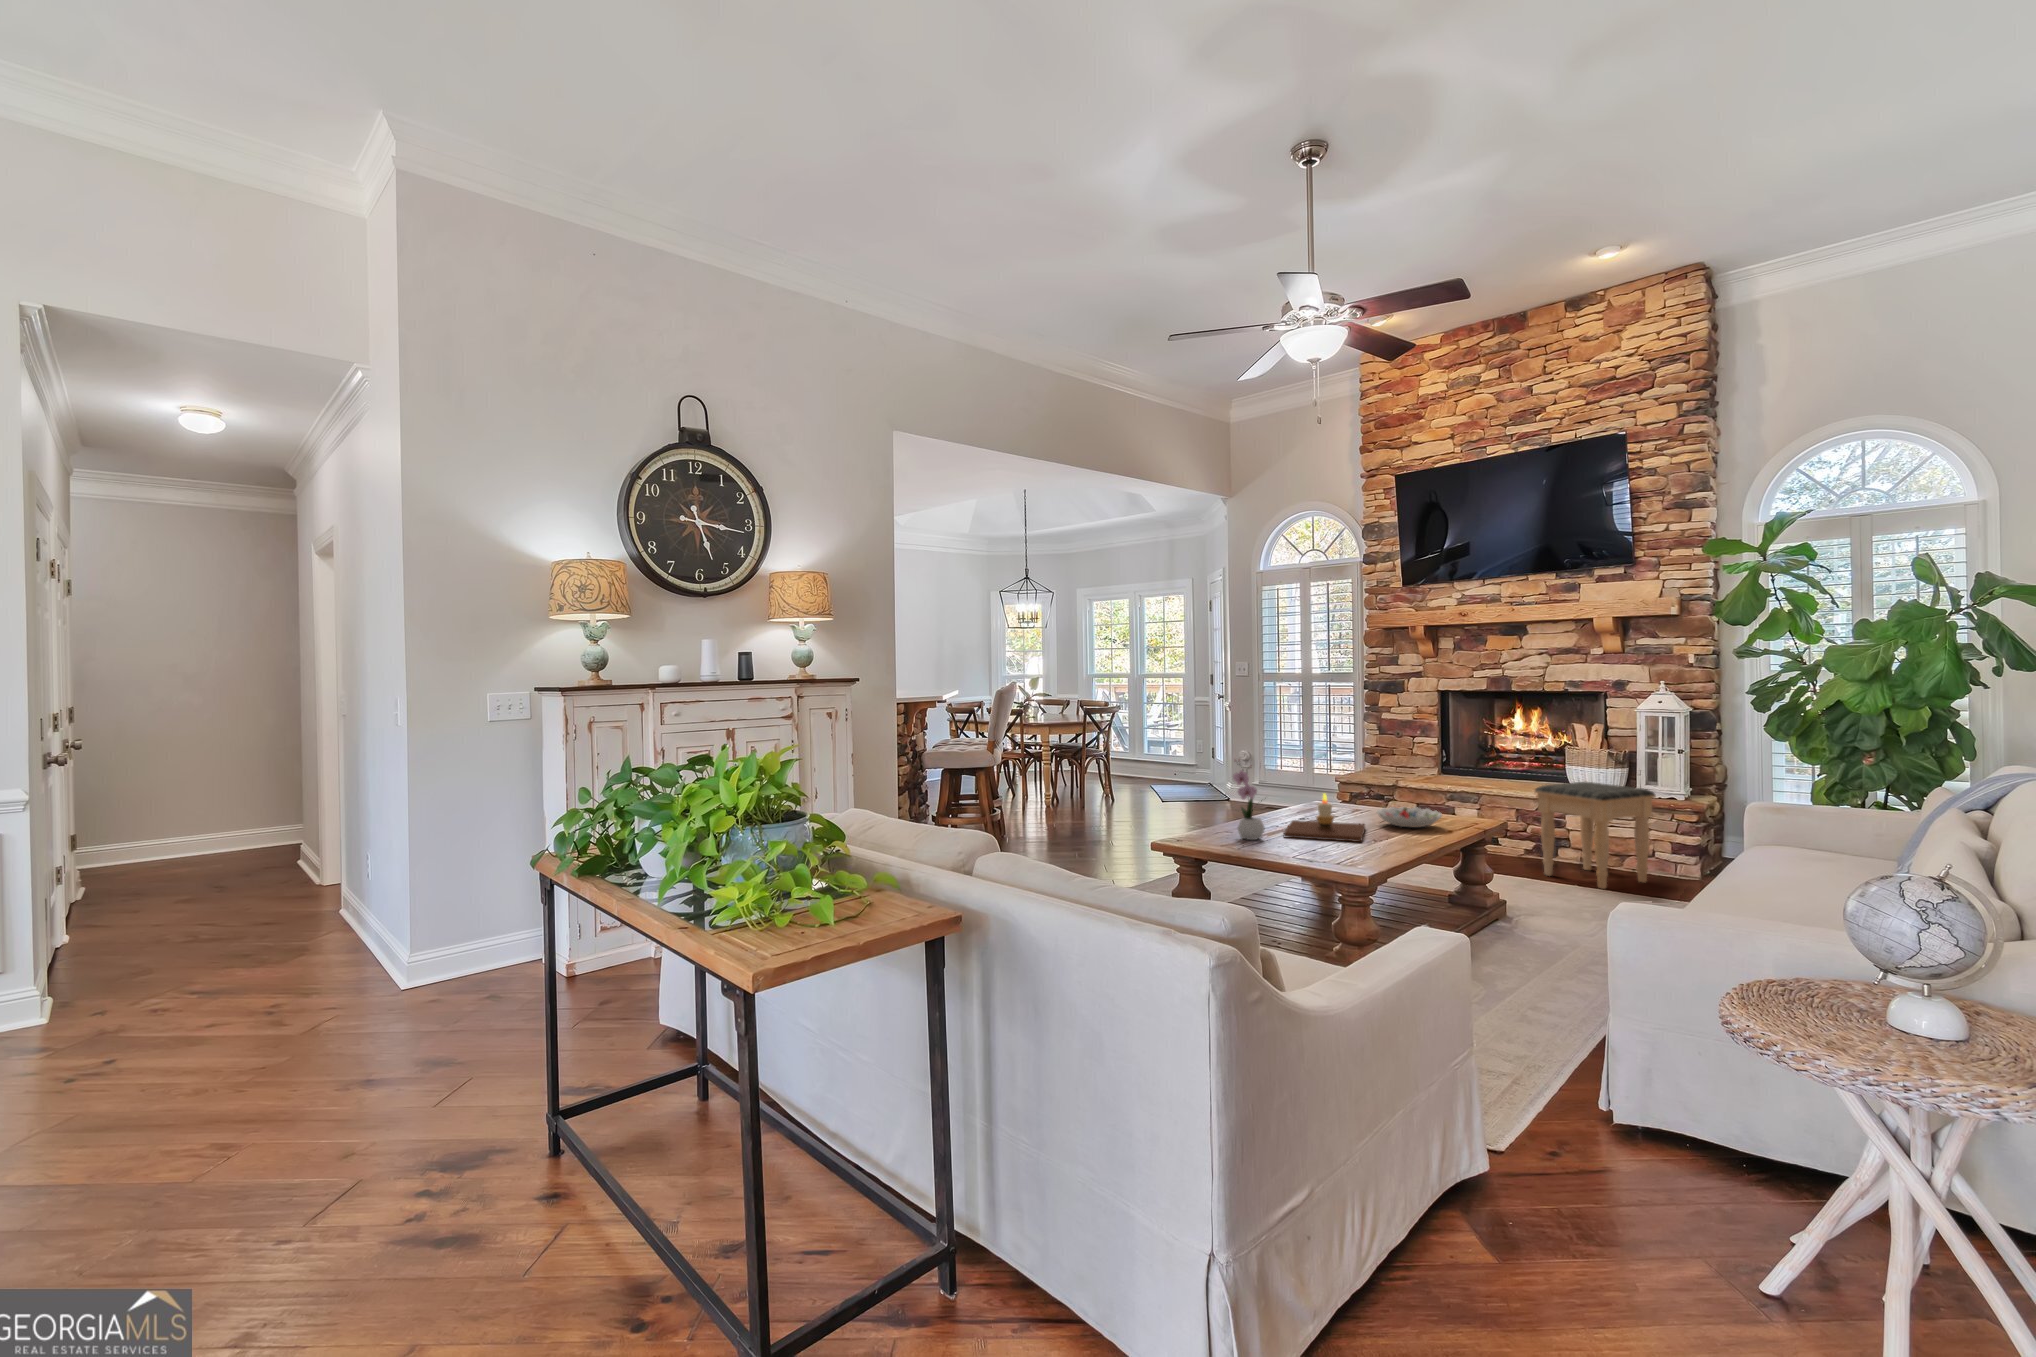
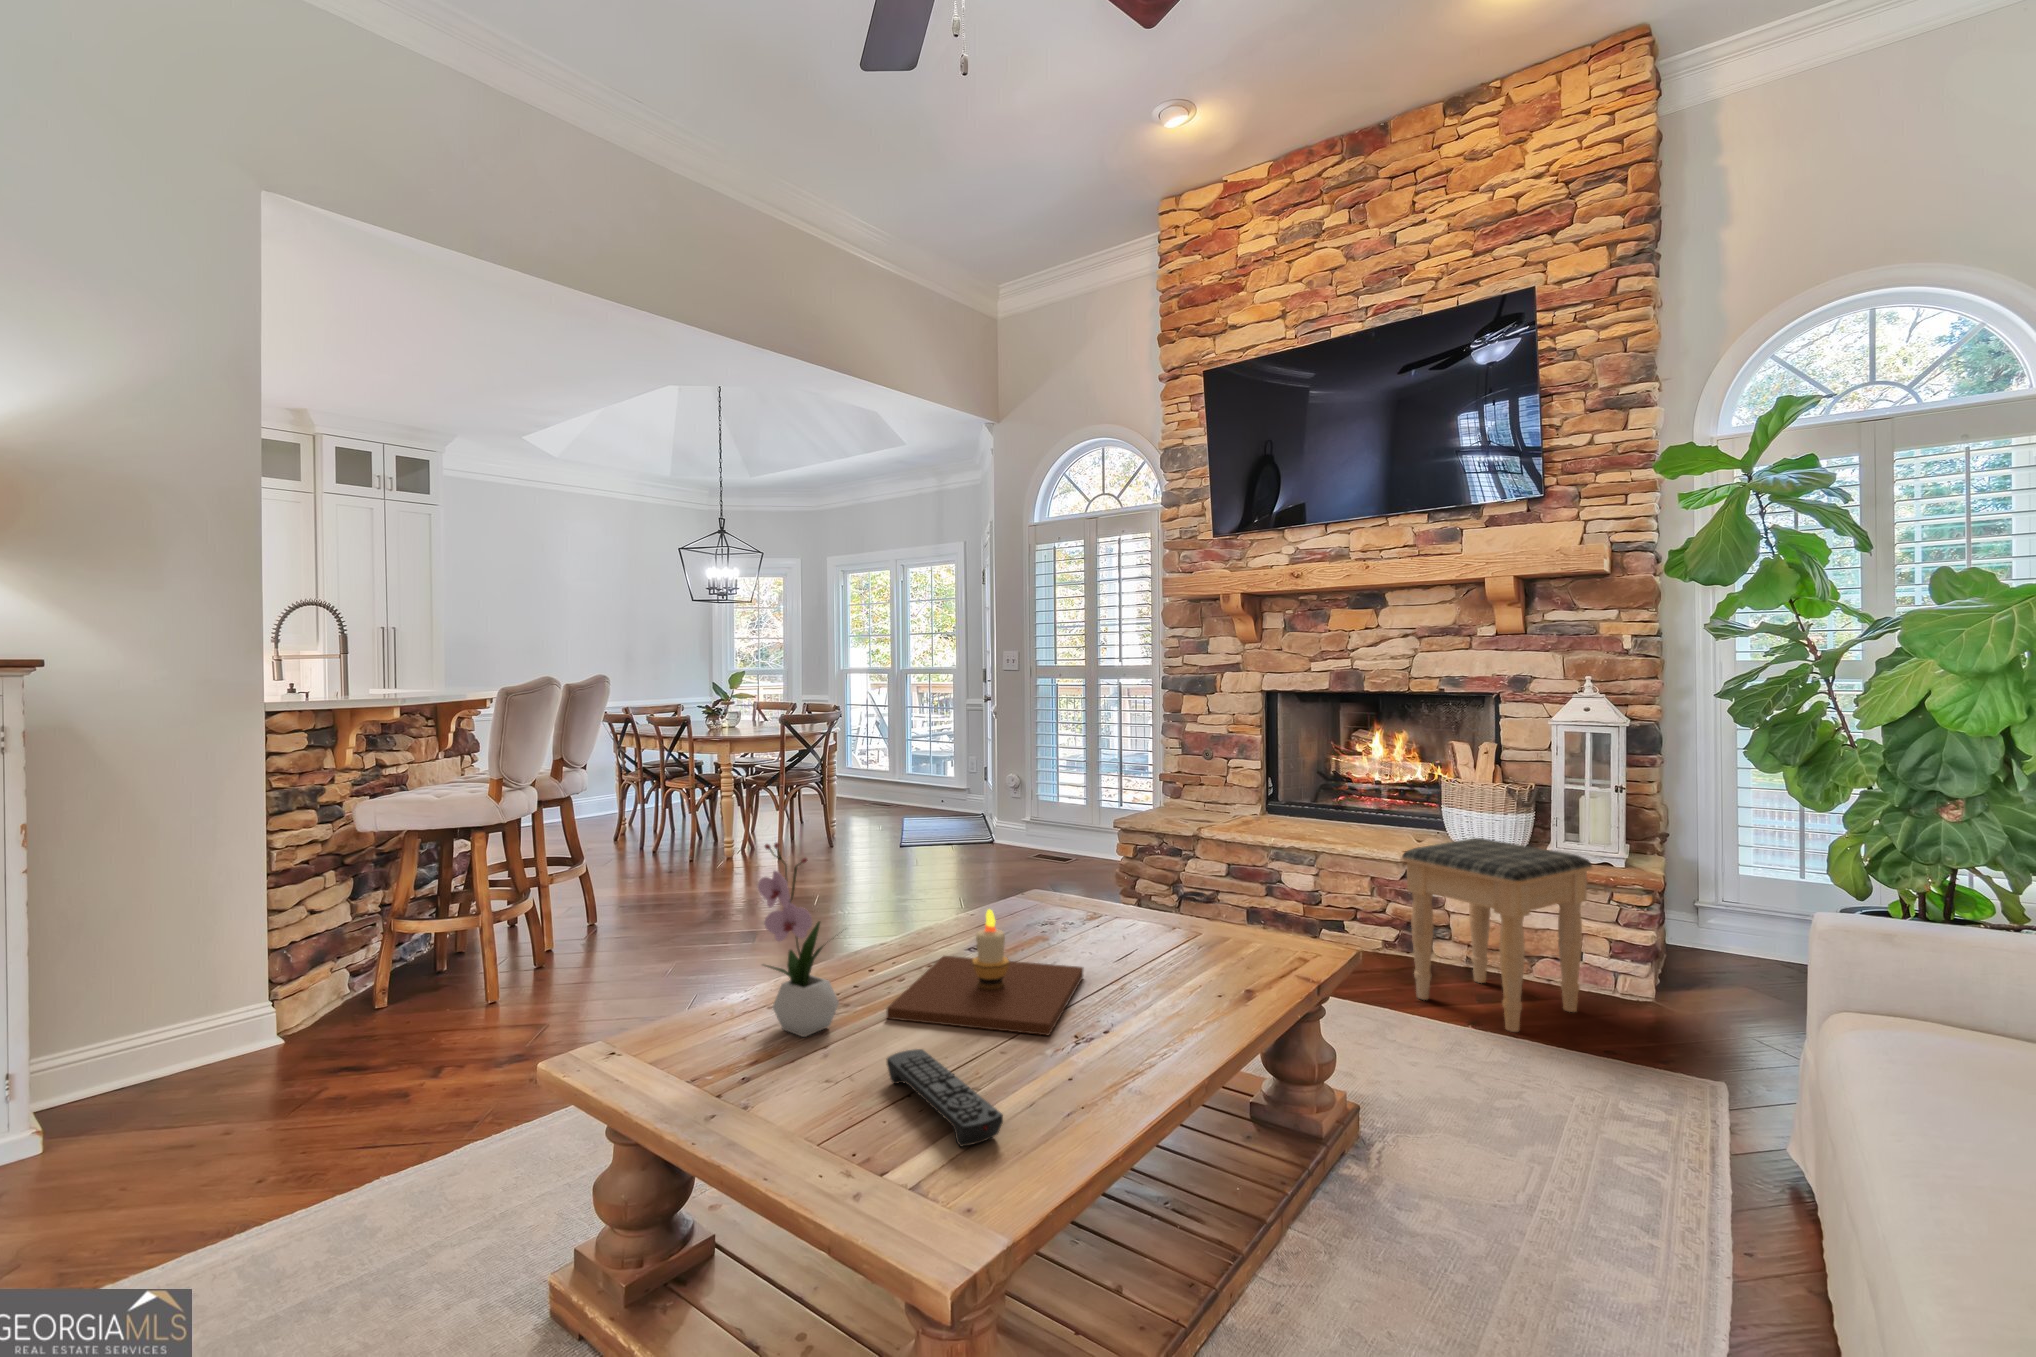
decorative bowl: present [1377,807,1442,827] -> none [1113,917,1239,972]
remote control: none [1302,839,1362,862] -> present [887,1049,1003,1147]

